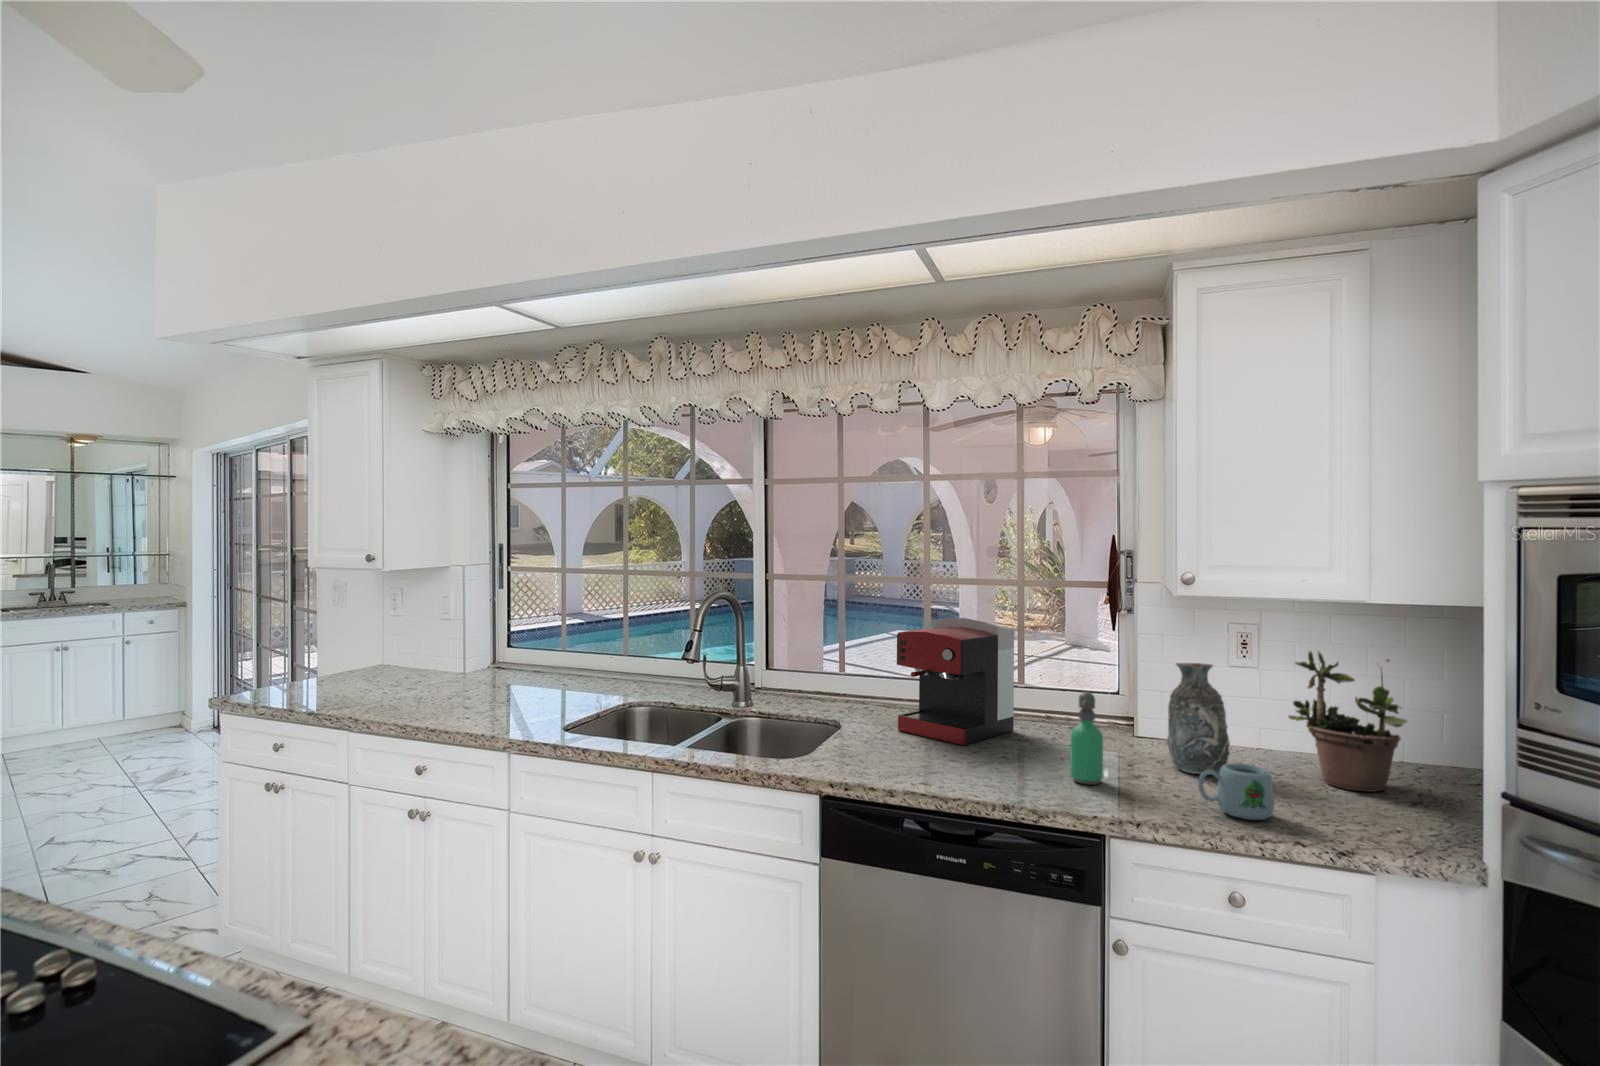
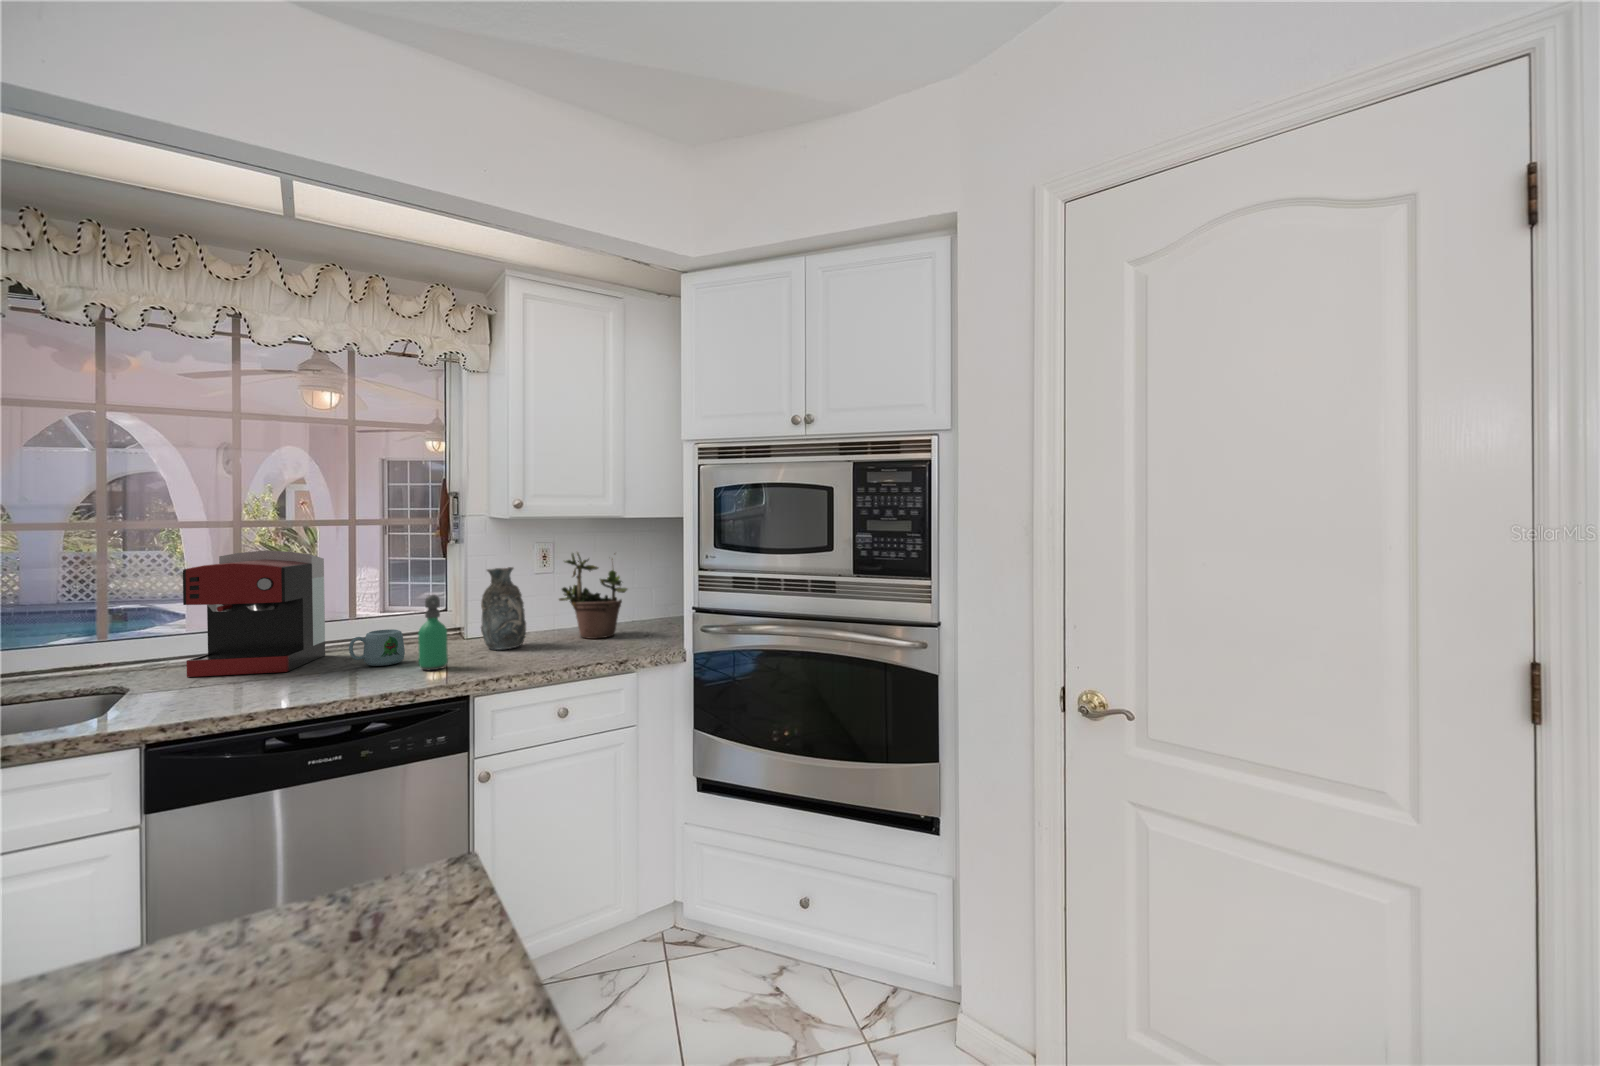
mug: present [1198,764,1274,820] -> present [349,629,405,666]

